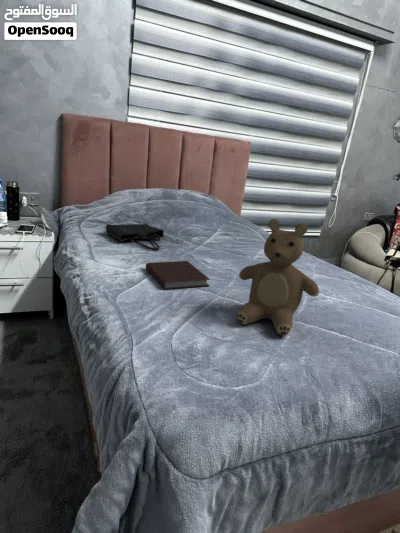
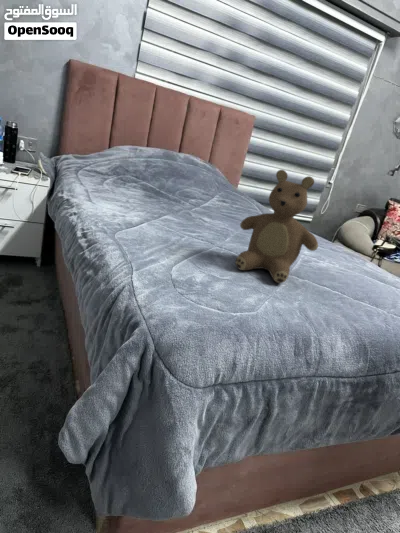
tote bag: present [106,224,164,250] -> none [104,174,163,204]
notebook: present [146,261,210,289] -> none [145,210,209,238]

